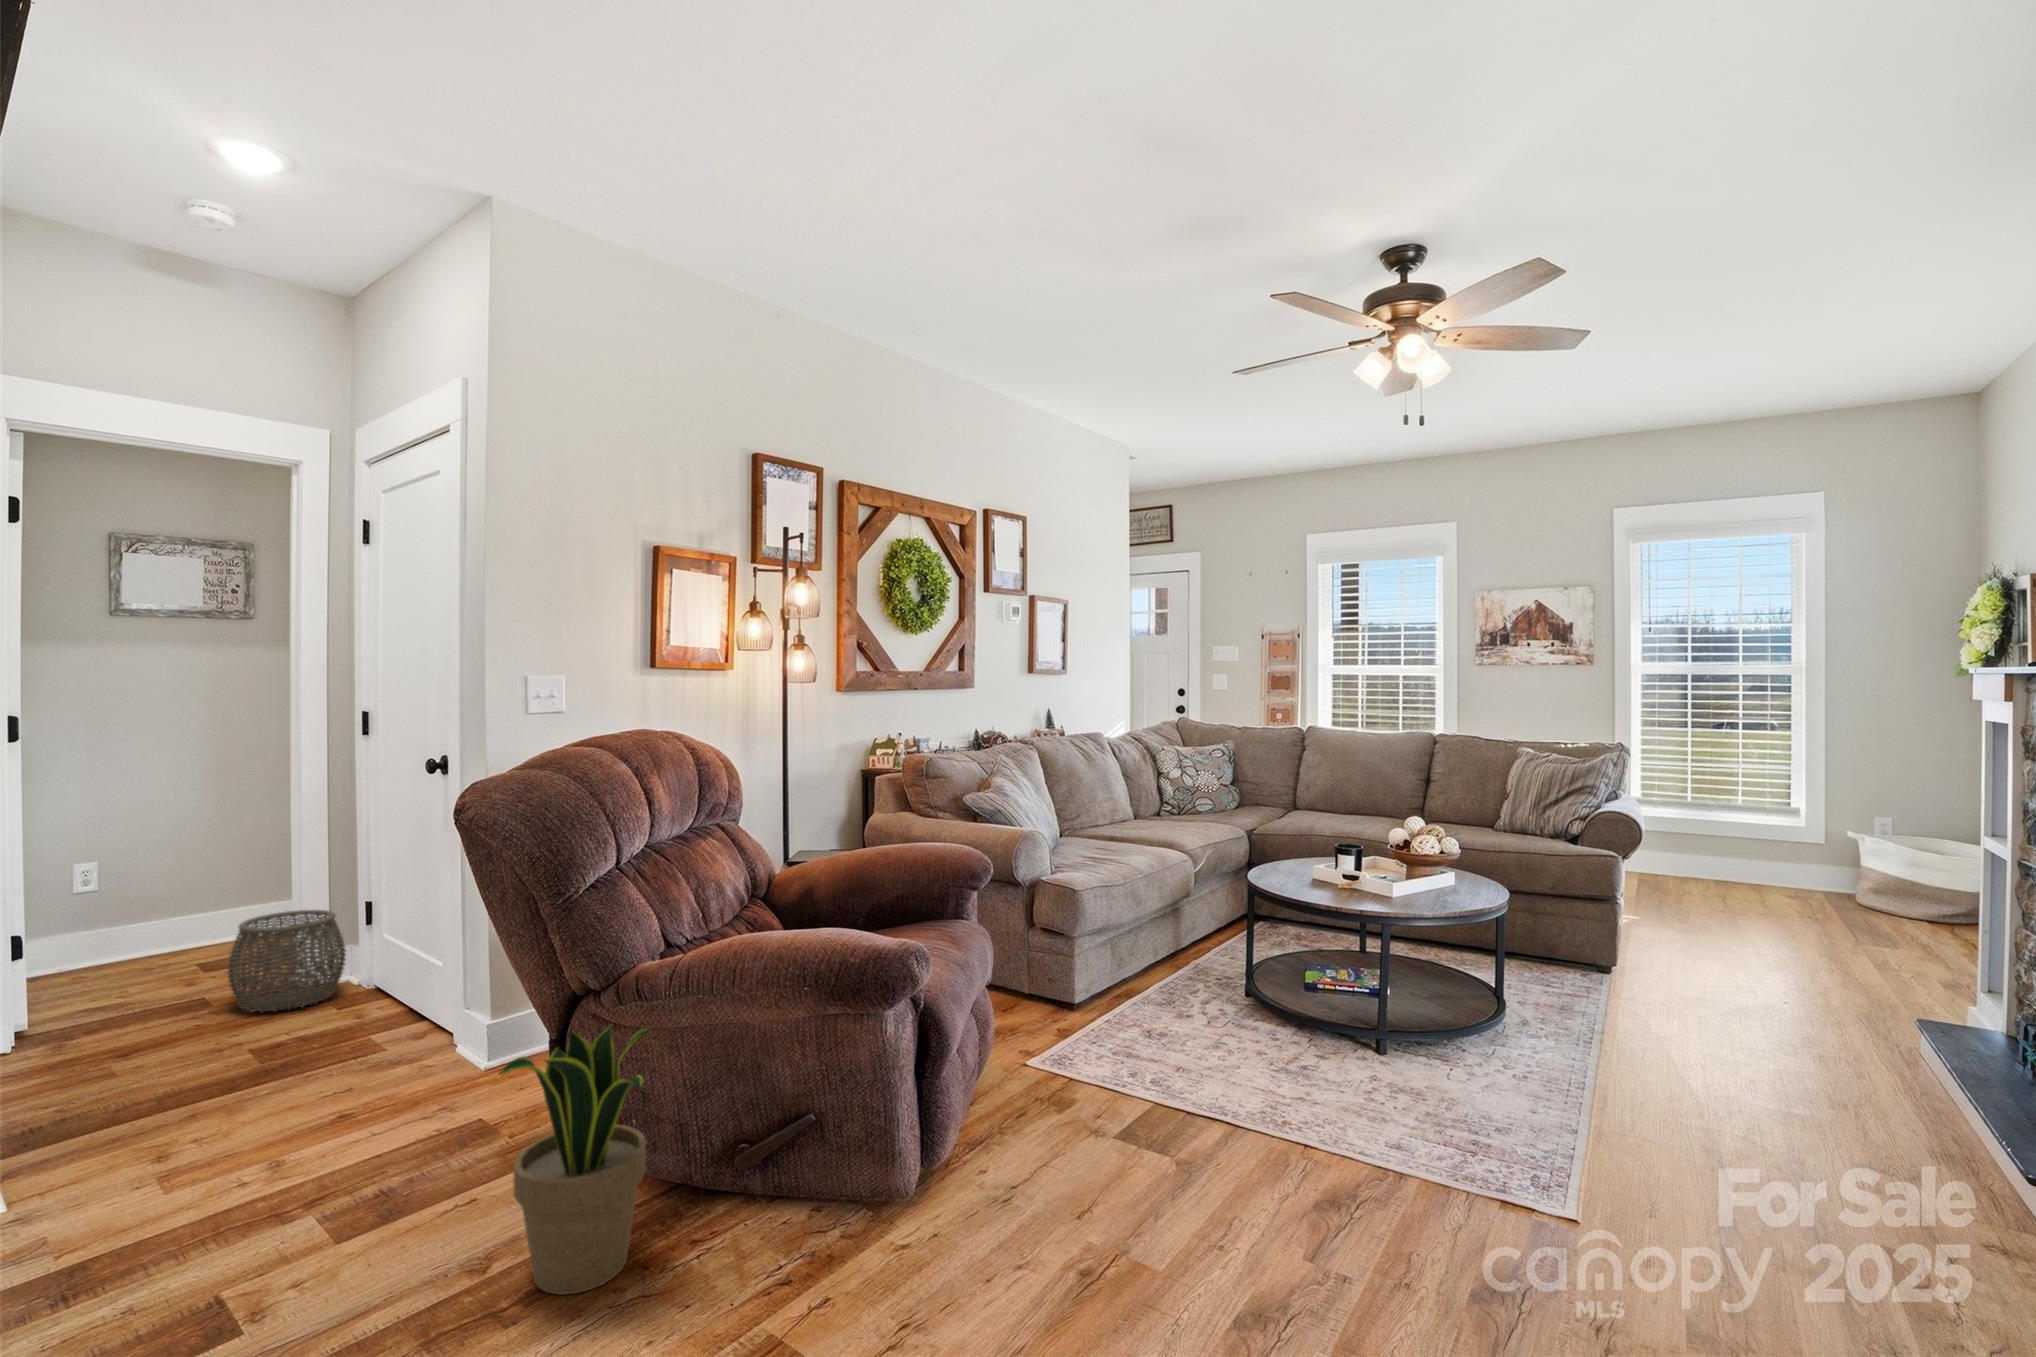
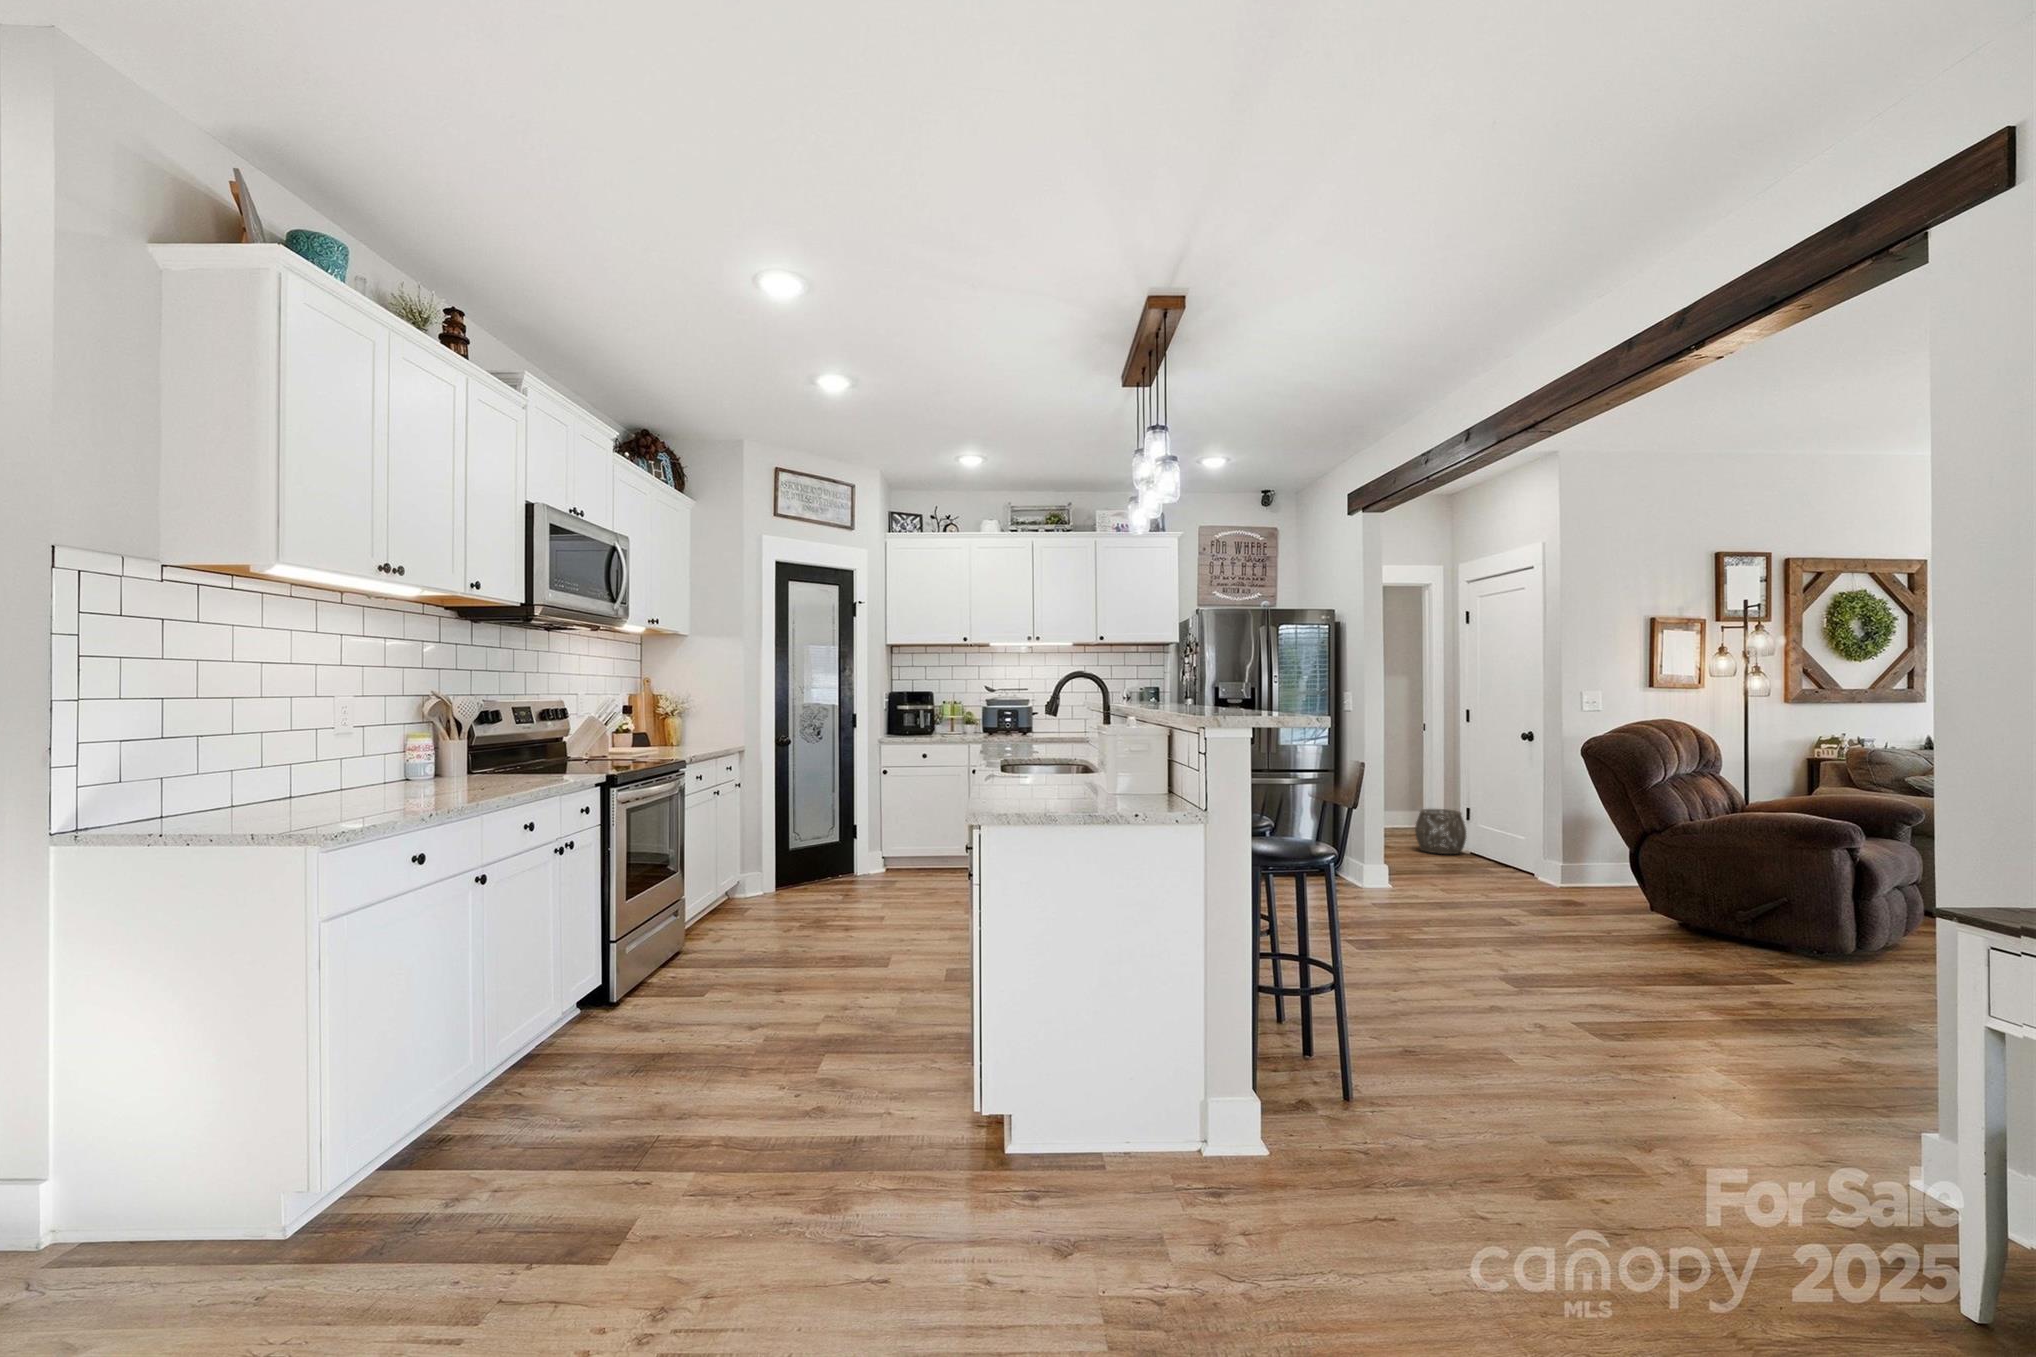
potted plant: present [498,1024,650,1295] -> none [1629,842,1699,952]

